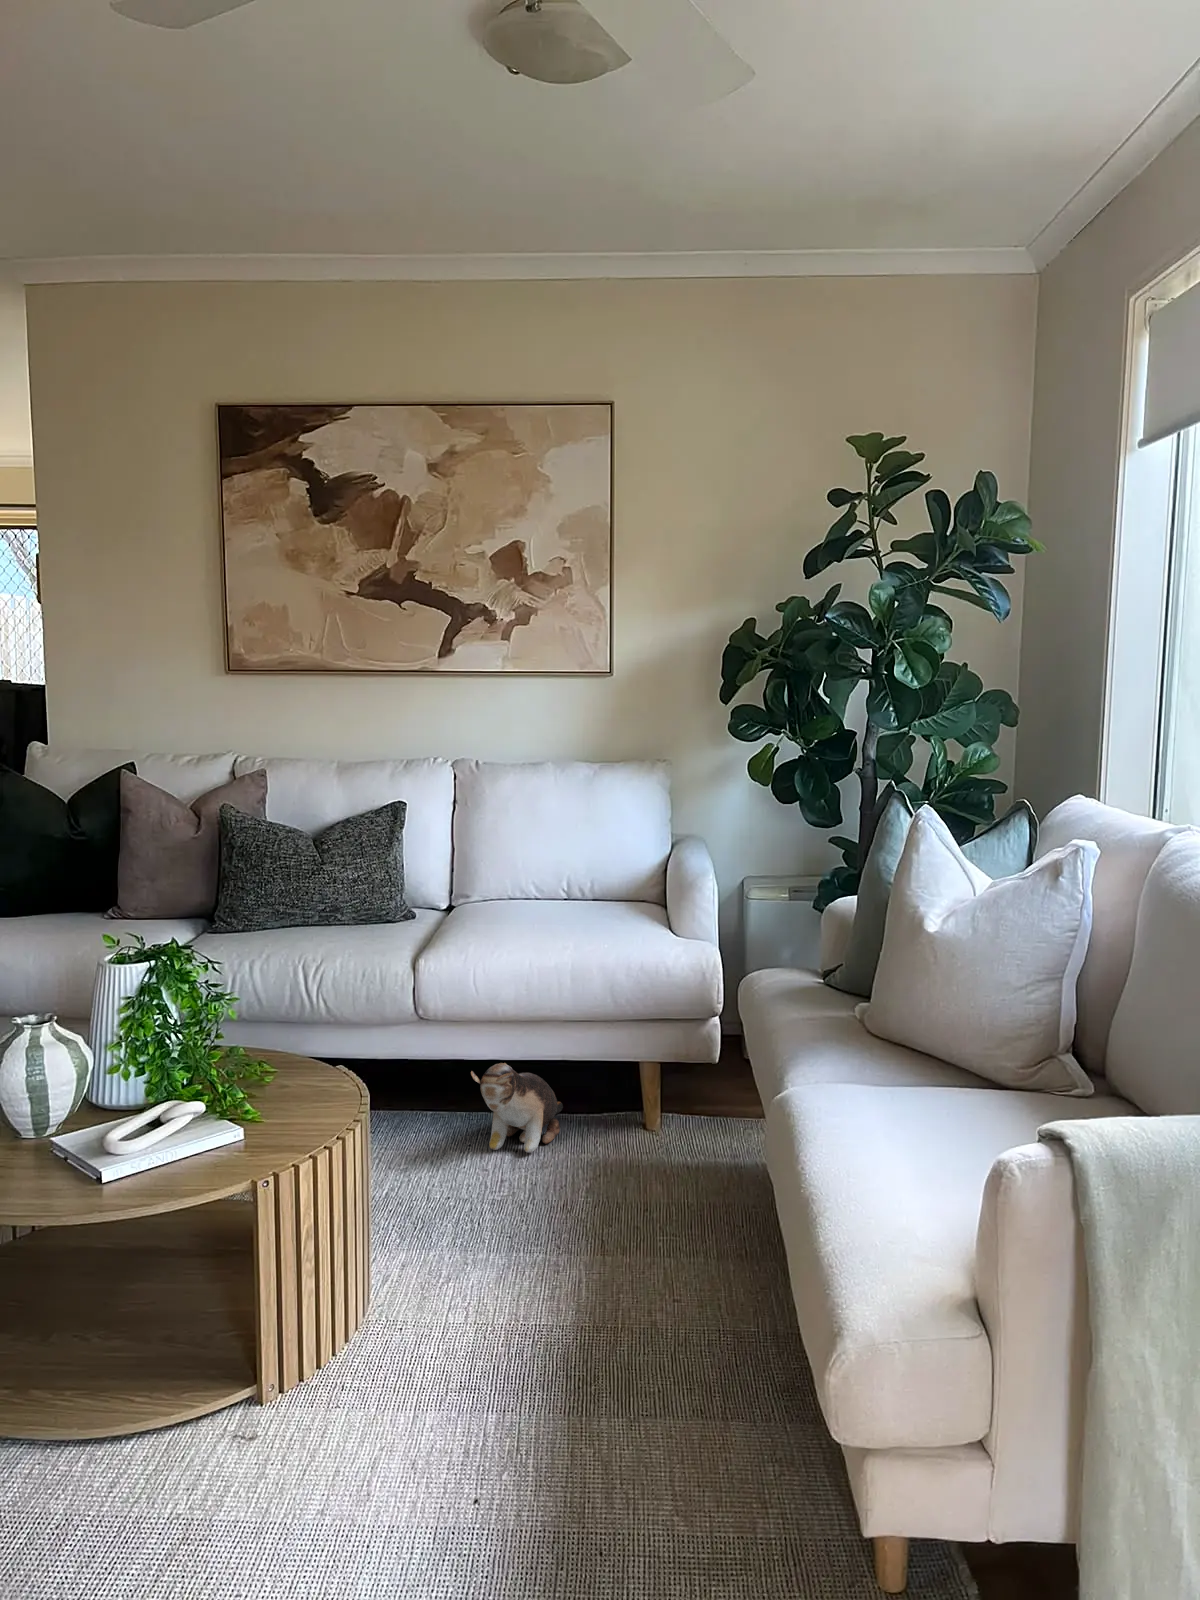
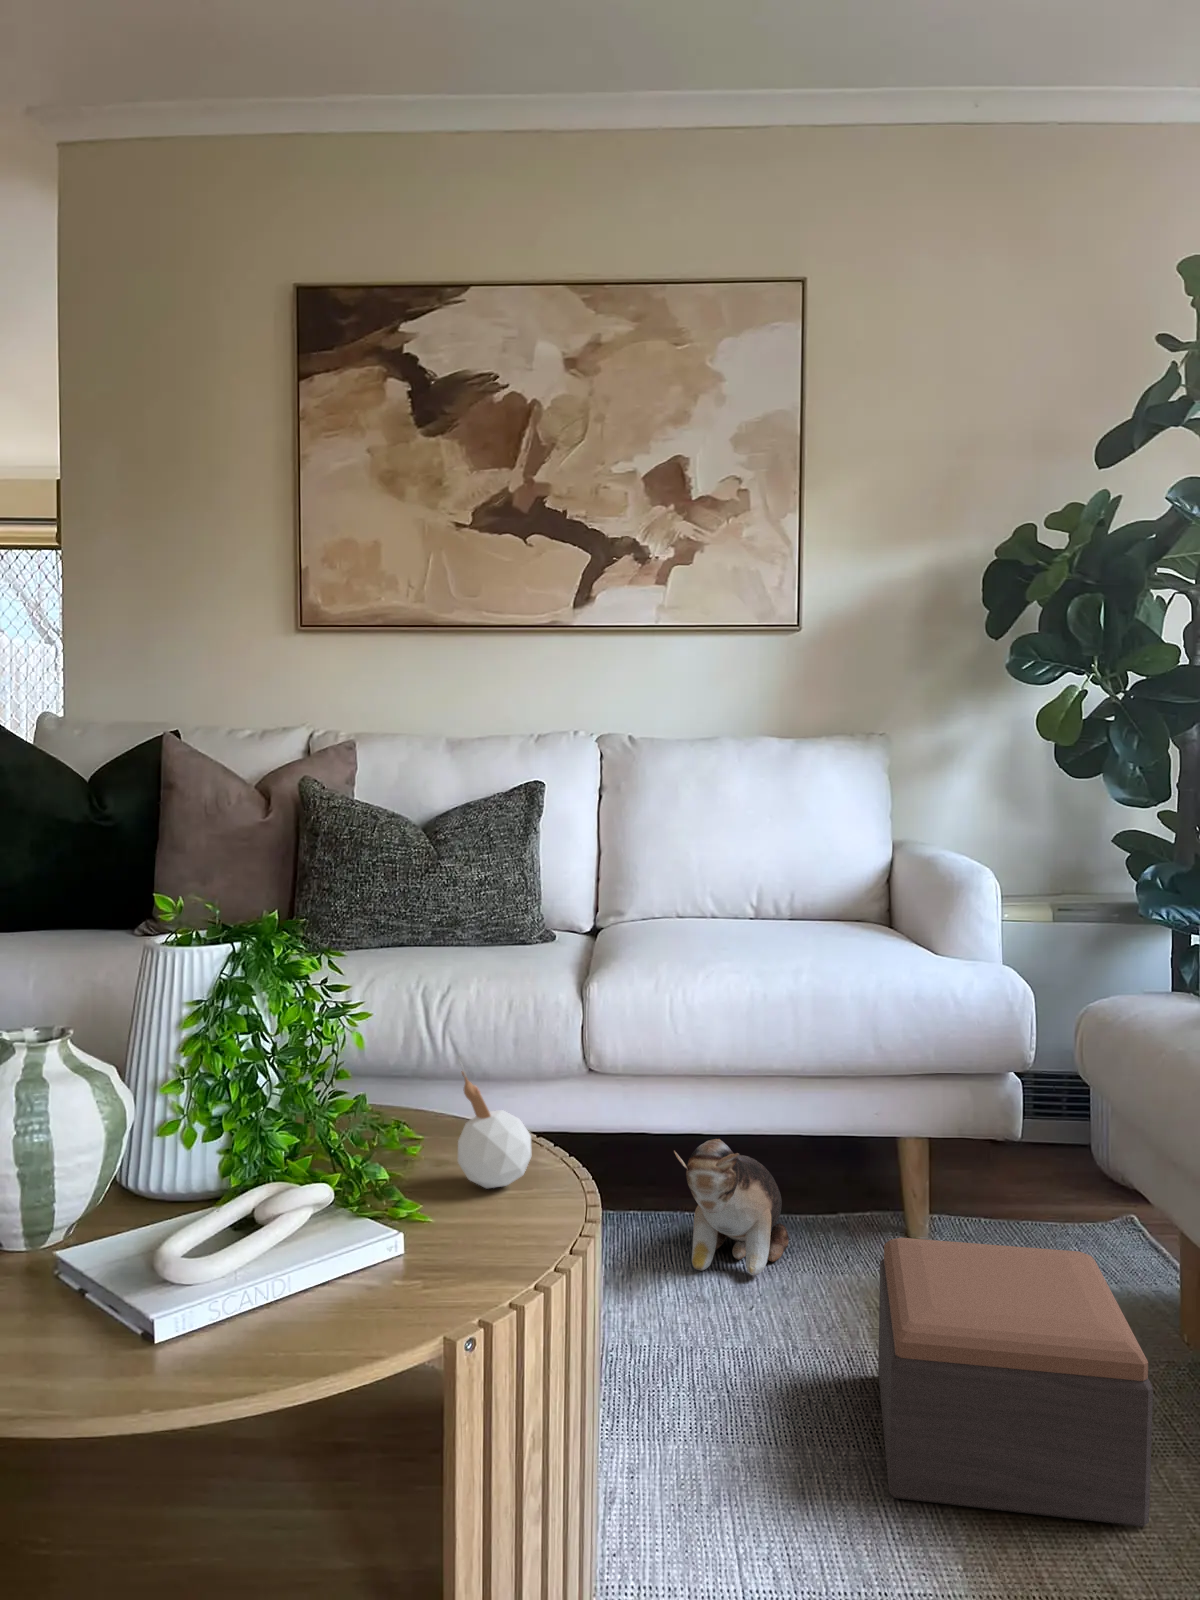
candle: none [287,1025,331,1101] -> present [458,1058,531,1188]
footstool: none [562,1127,718,1291] -> present [878,1238,1153,1527]

